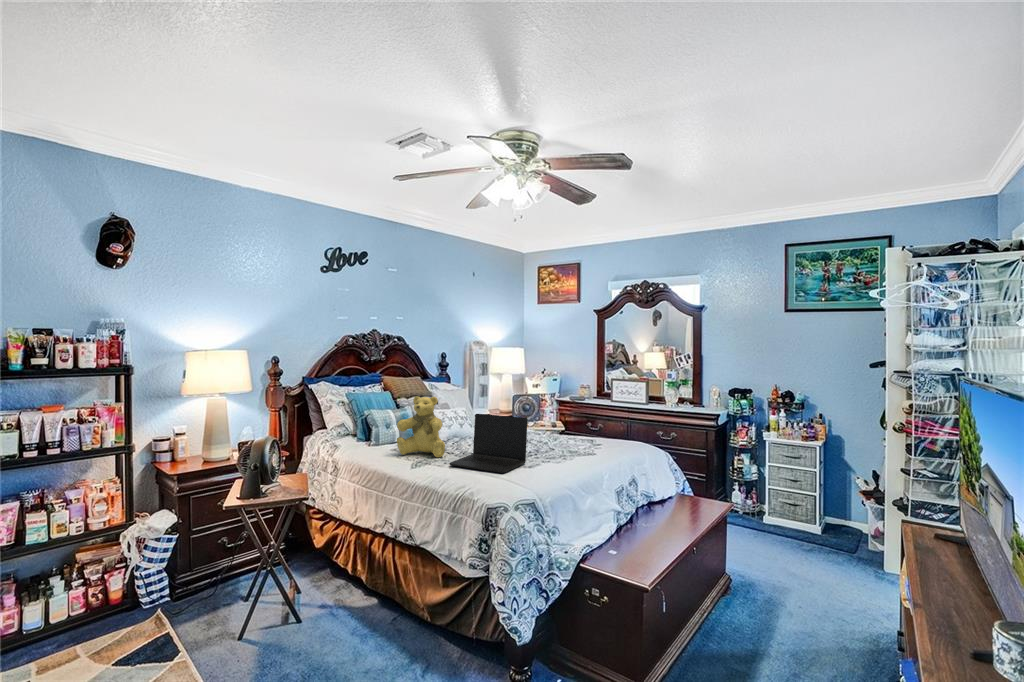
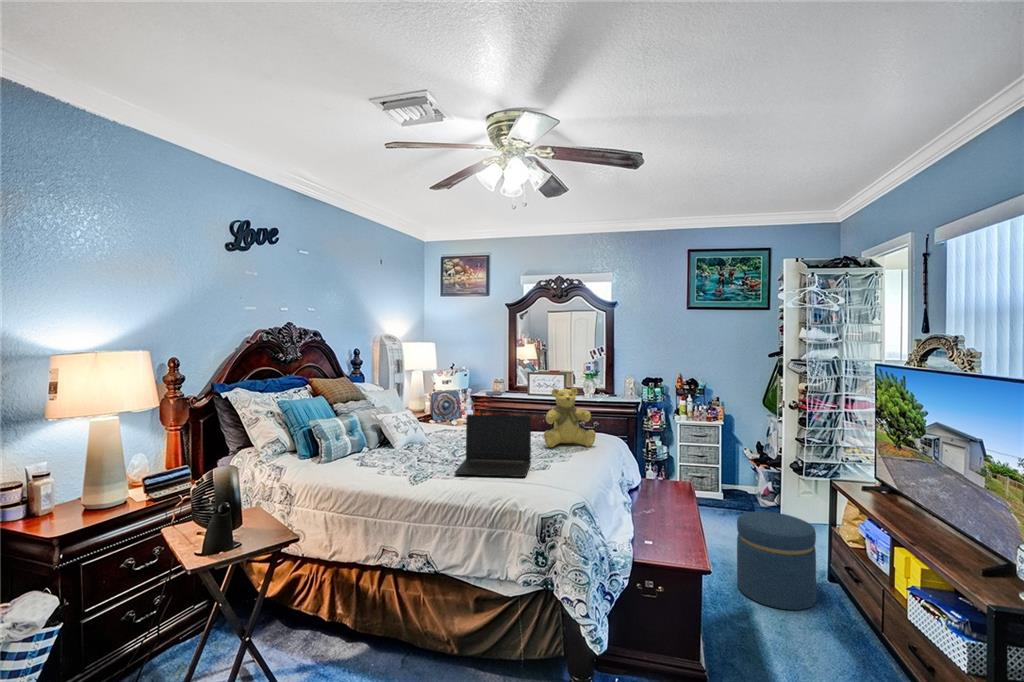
teddy bear: present [397,396,445,457] -> present [544,388,596,447]
ottoman: none [758,543,849,659] -> present [737,511,816,610]

